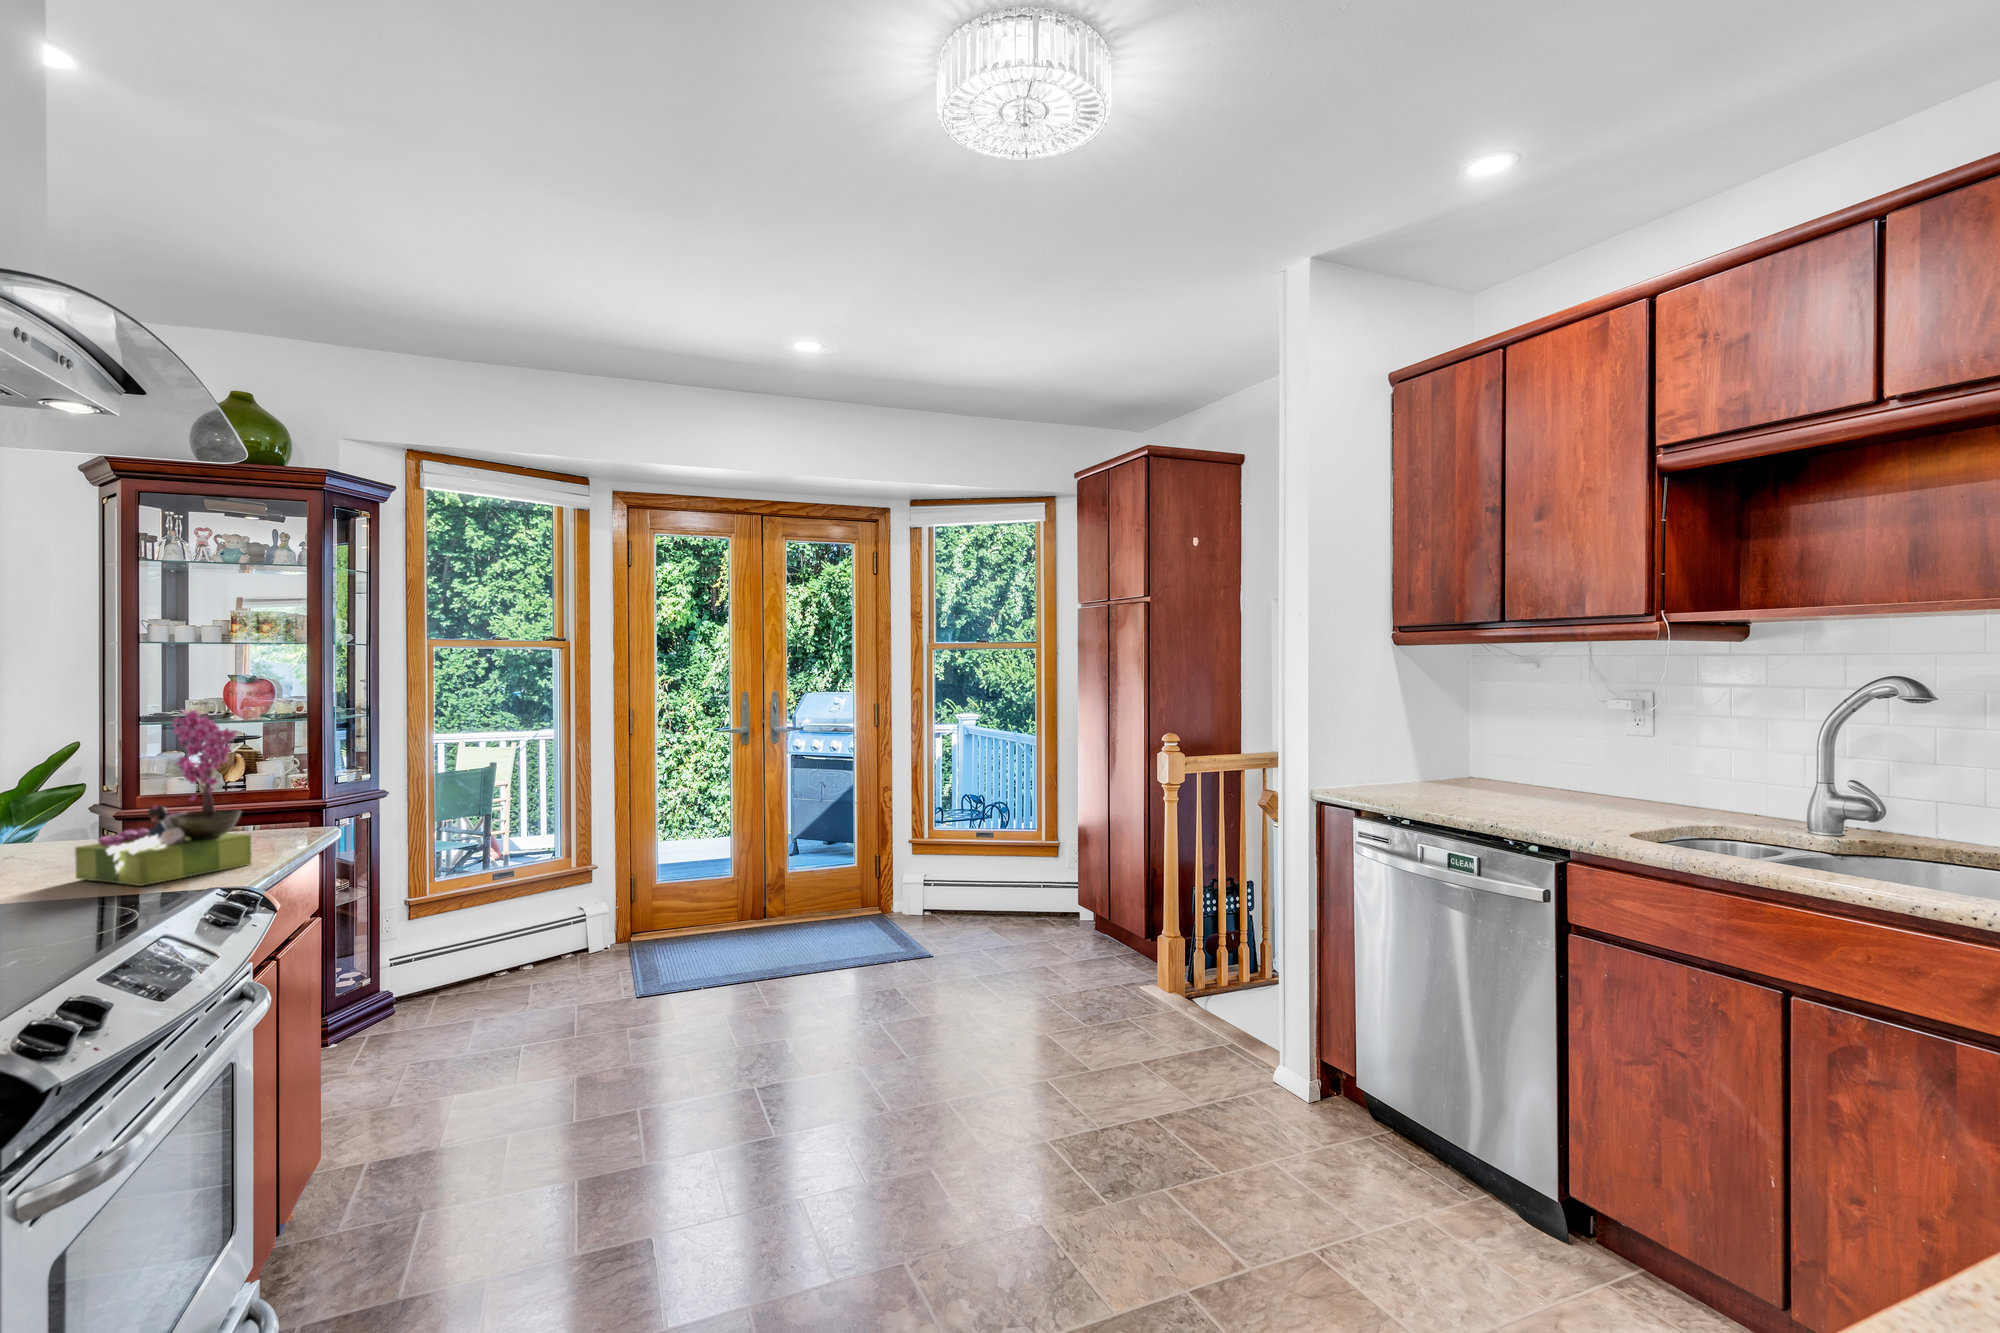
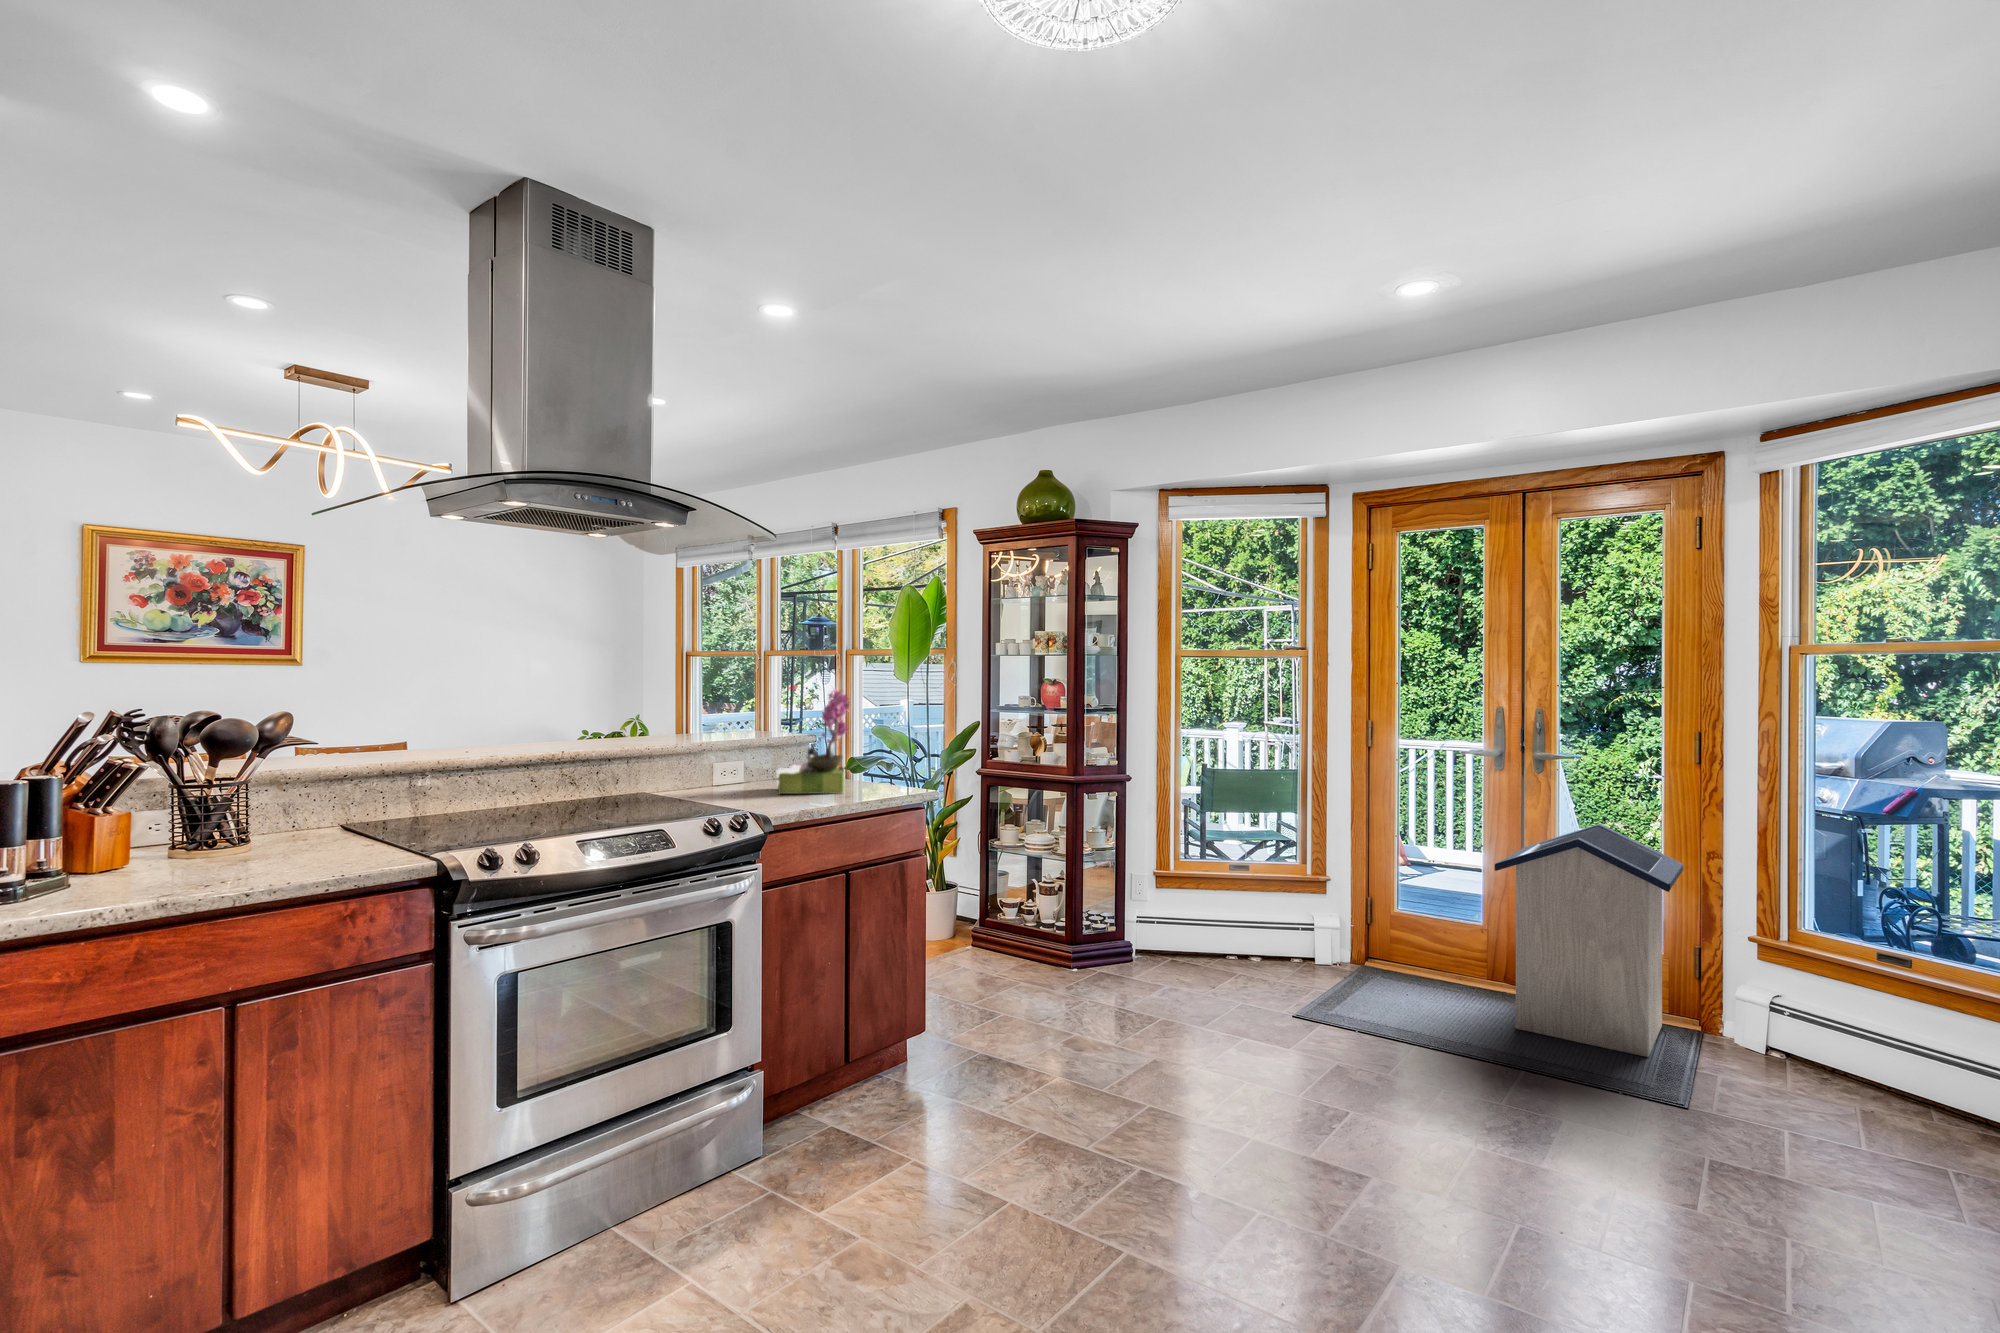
trash can: none [766,778,898,948] -> present [1495,824,1683,1057]

